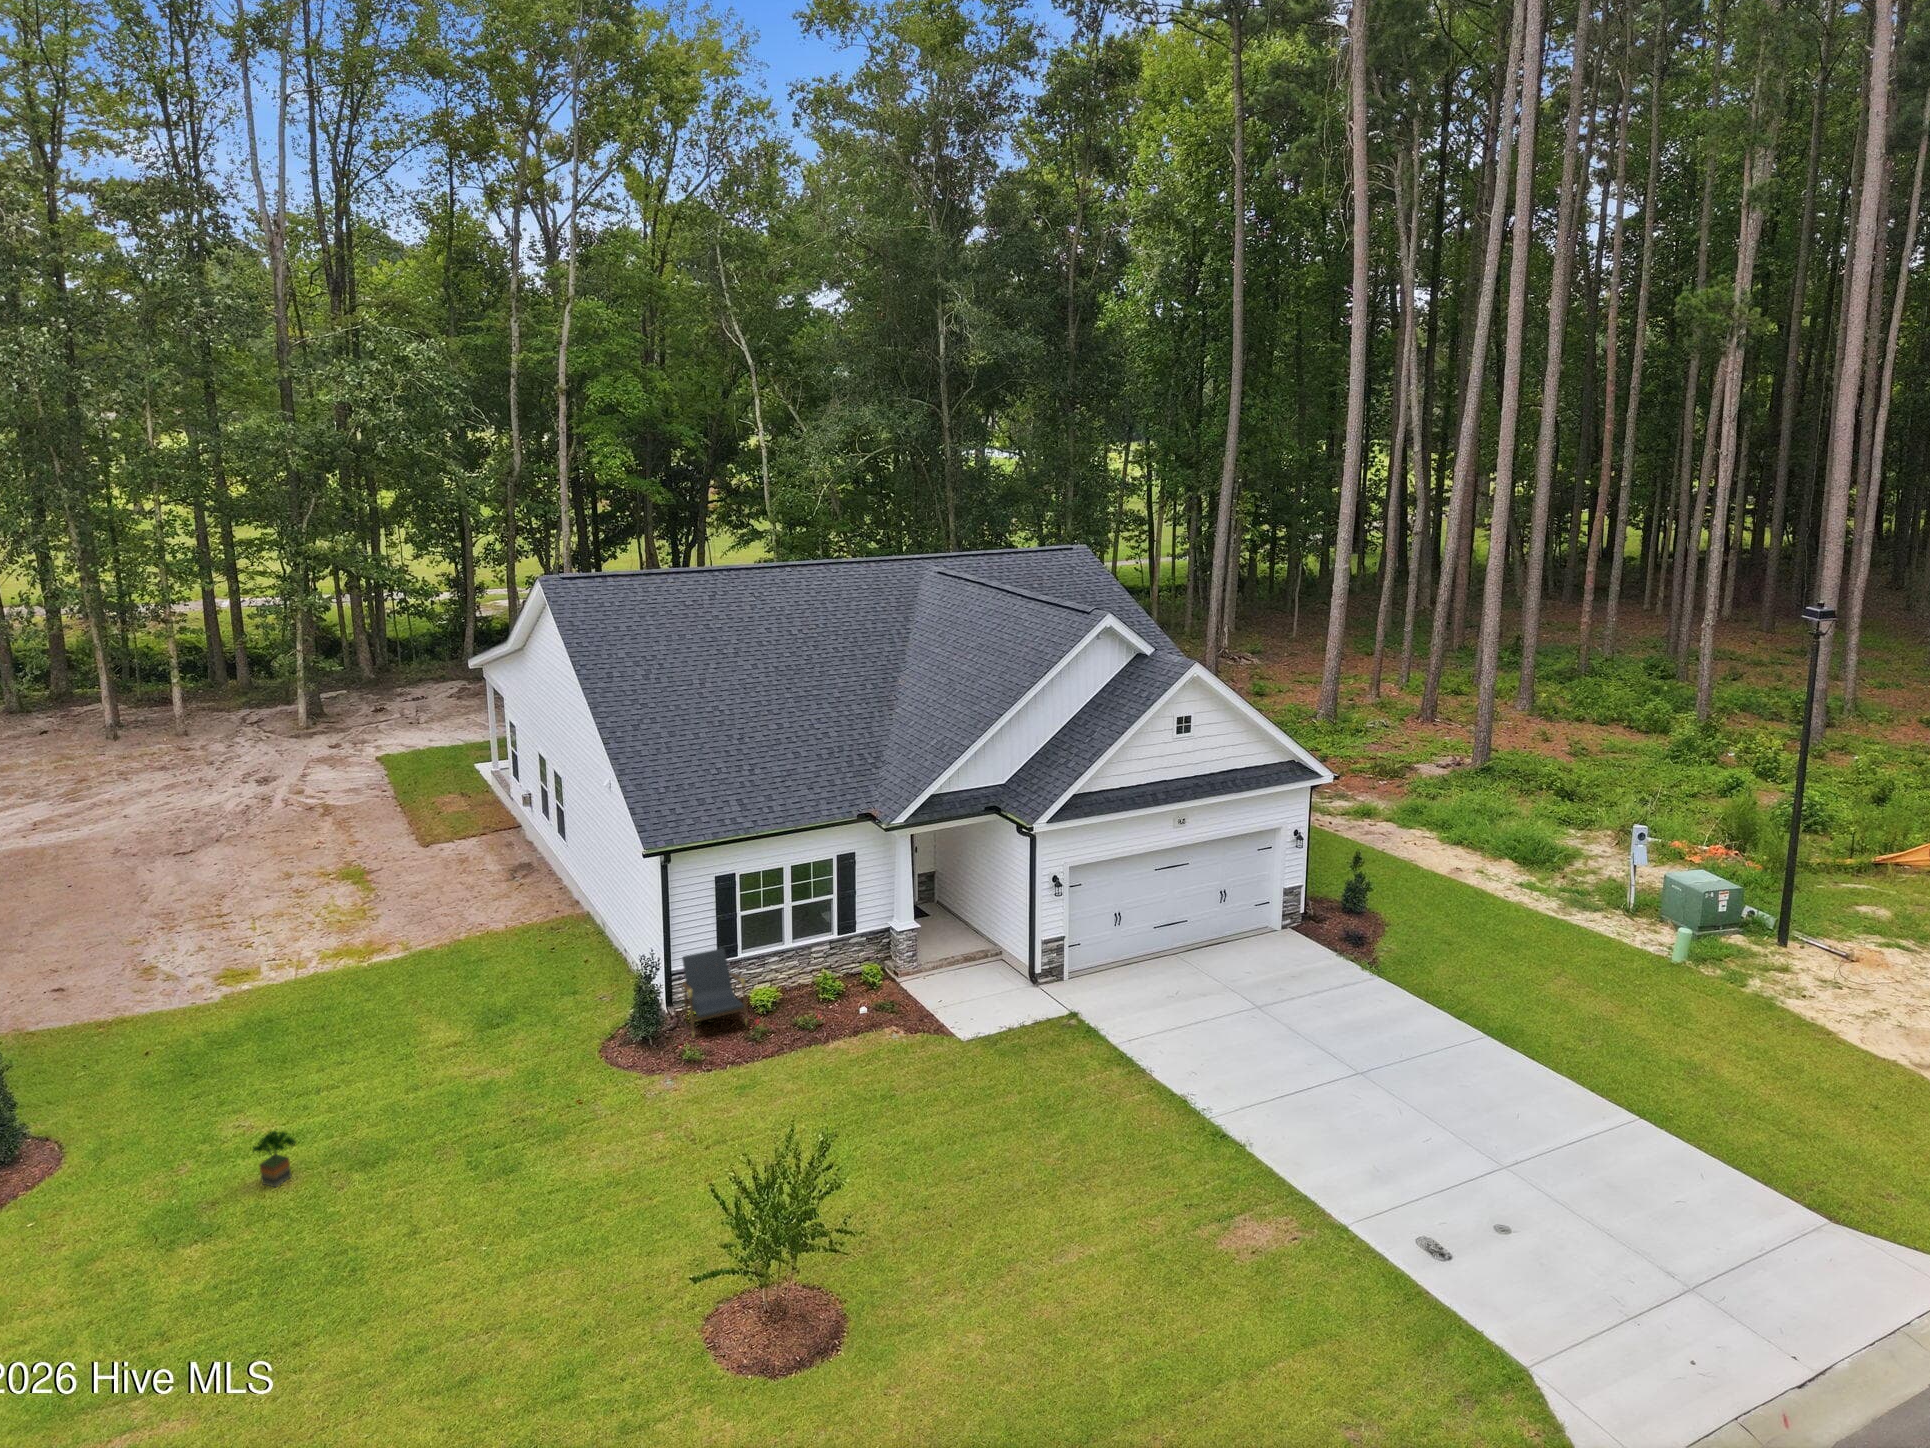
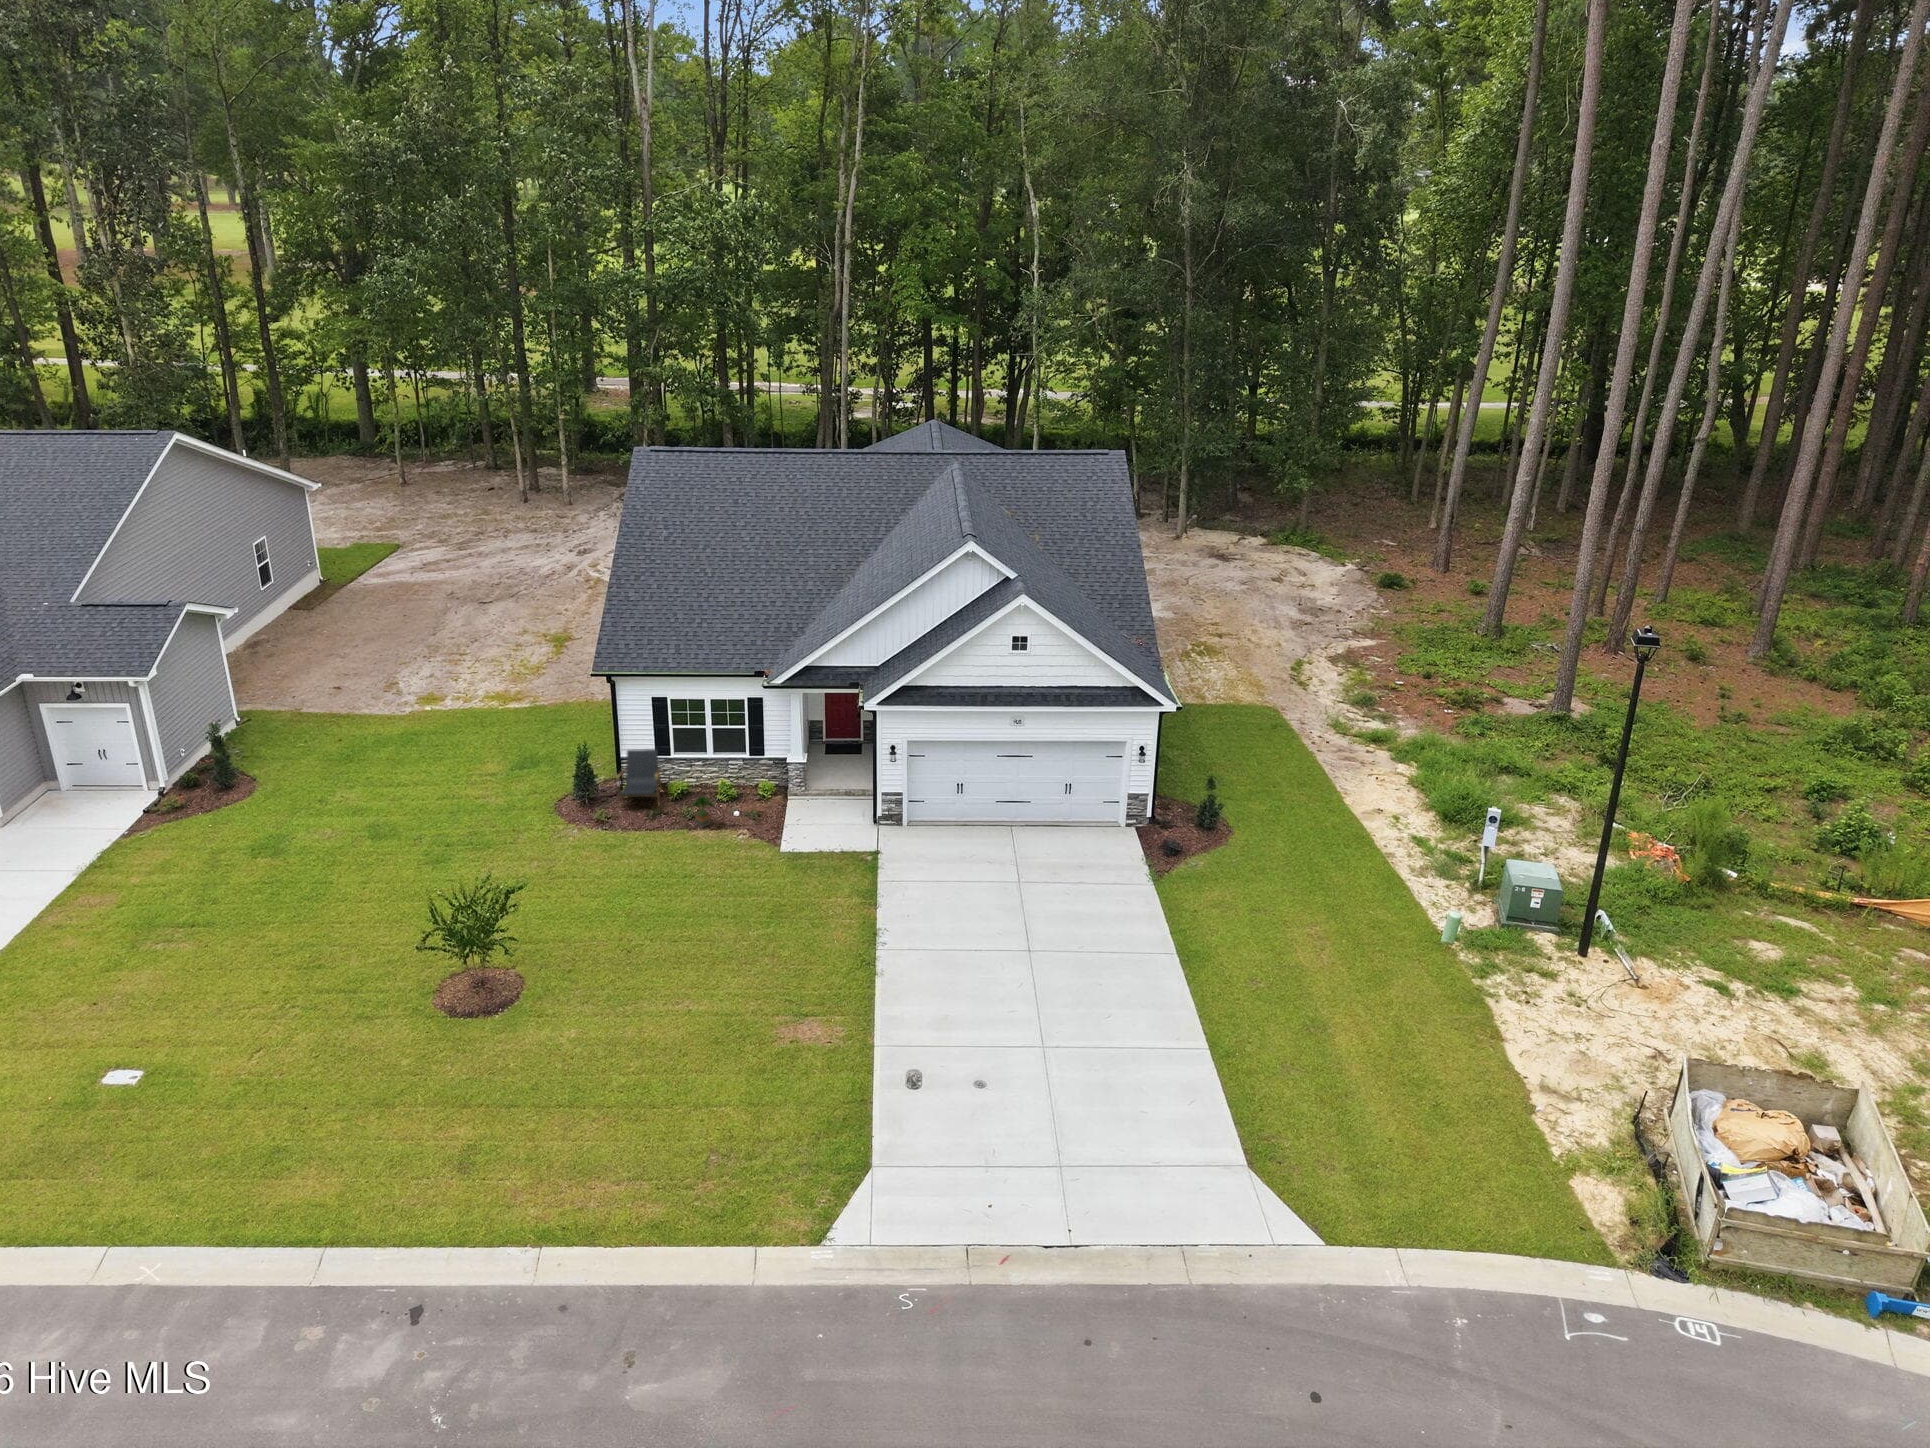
potted tree: present [253,1131,296,1187] -> present [692,796,714,827]

